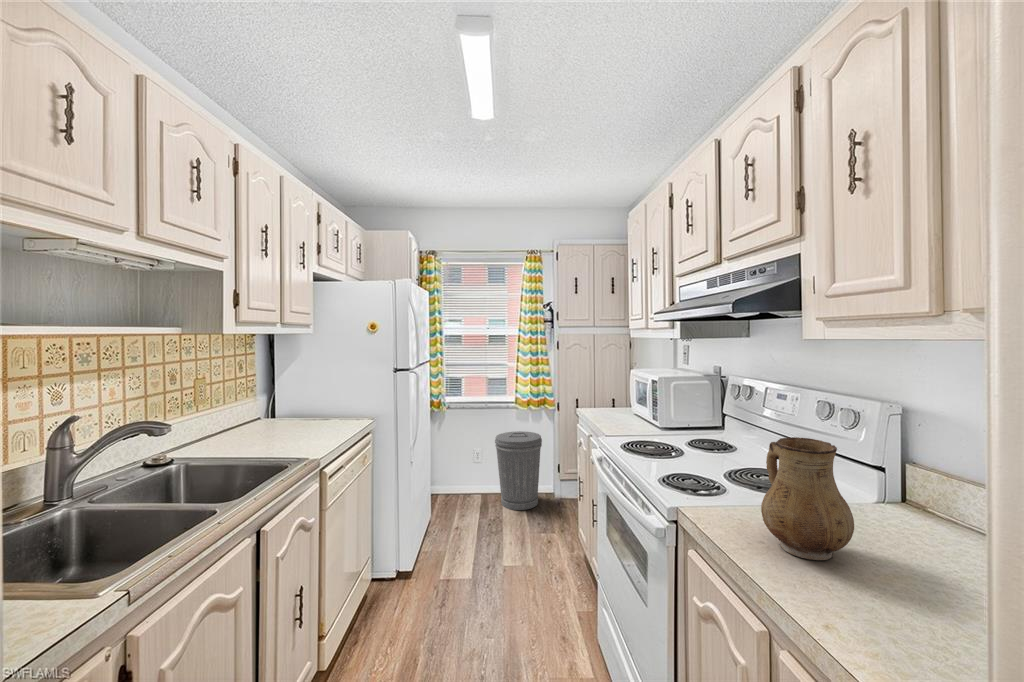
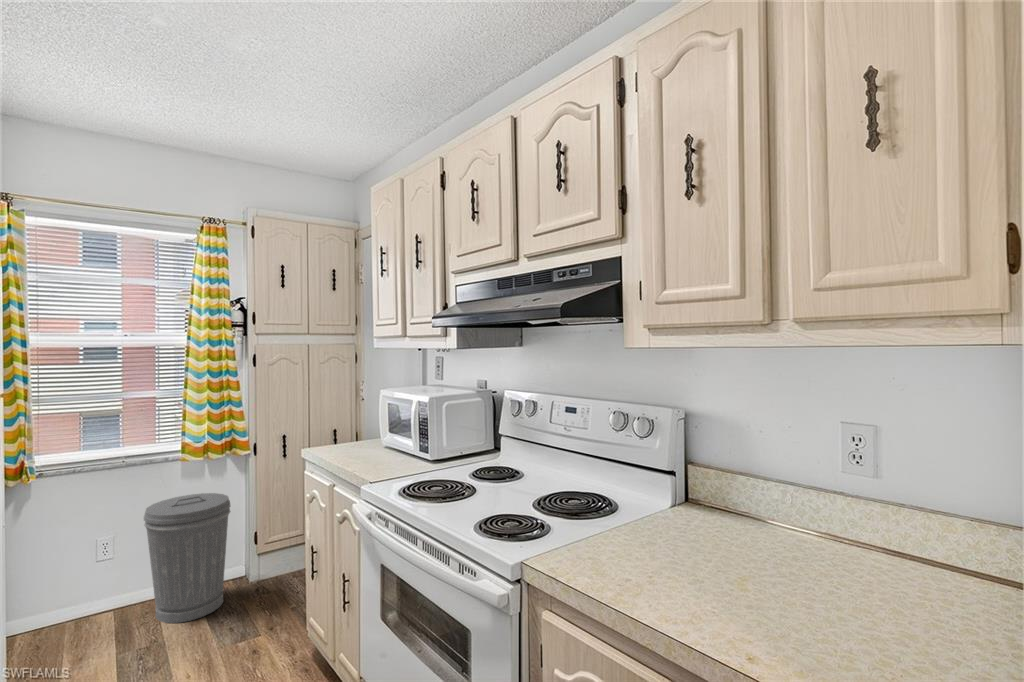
ceramic pitcher: present [761,437,854,560] -> none [615,452,705,582]

